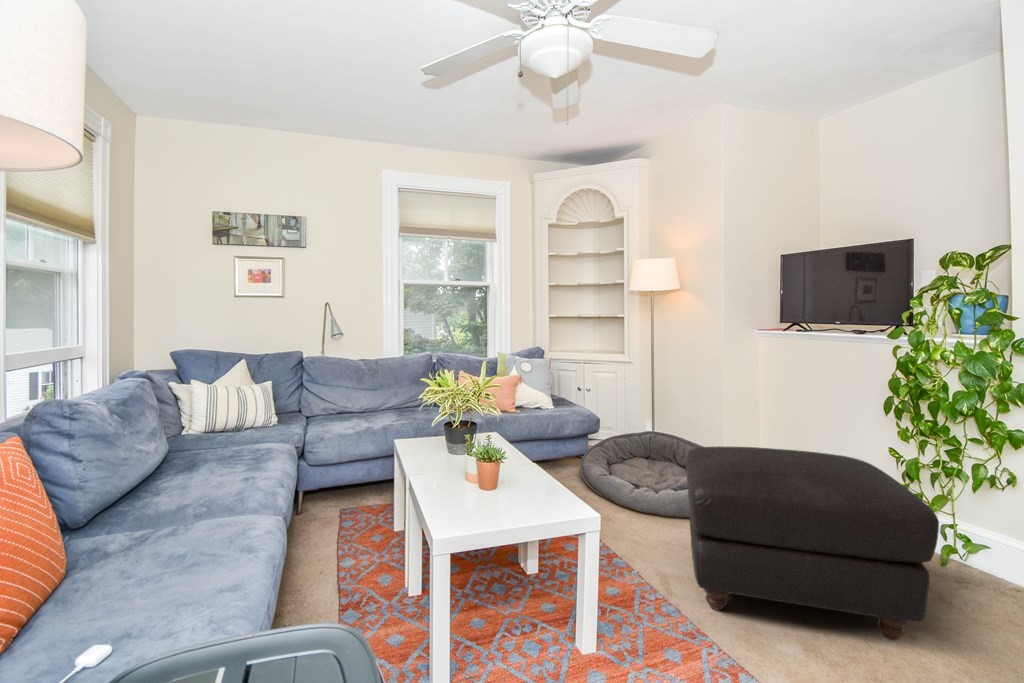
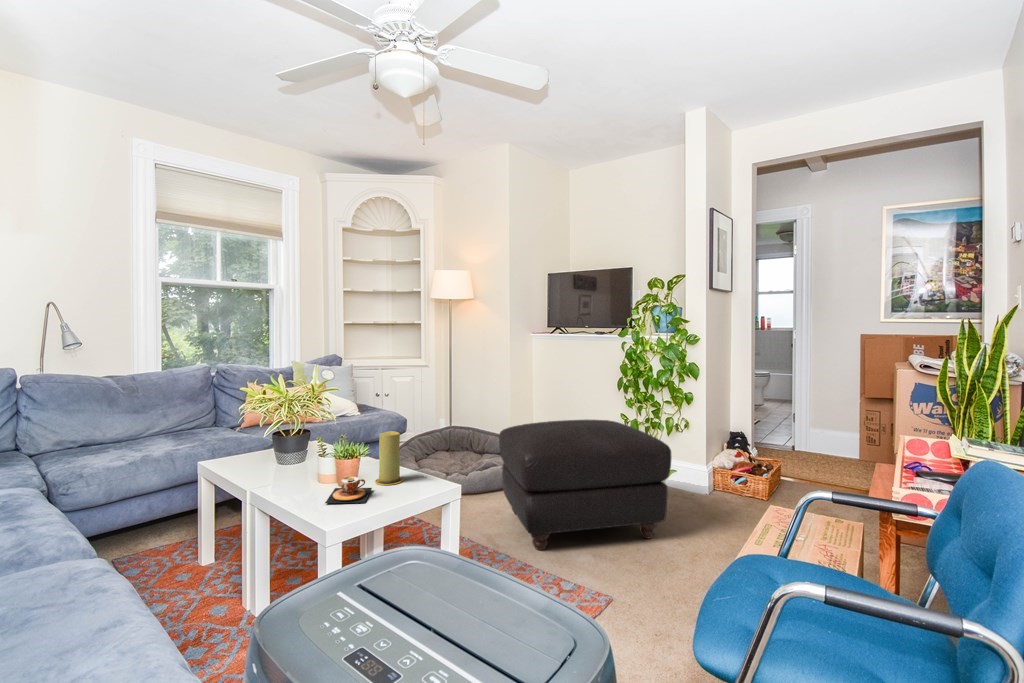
candle: none [512,440,541,498] -> present [375,431,403,485]
teacup: none [451,483,503,514] -> present [325,477,372,503]

